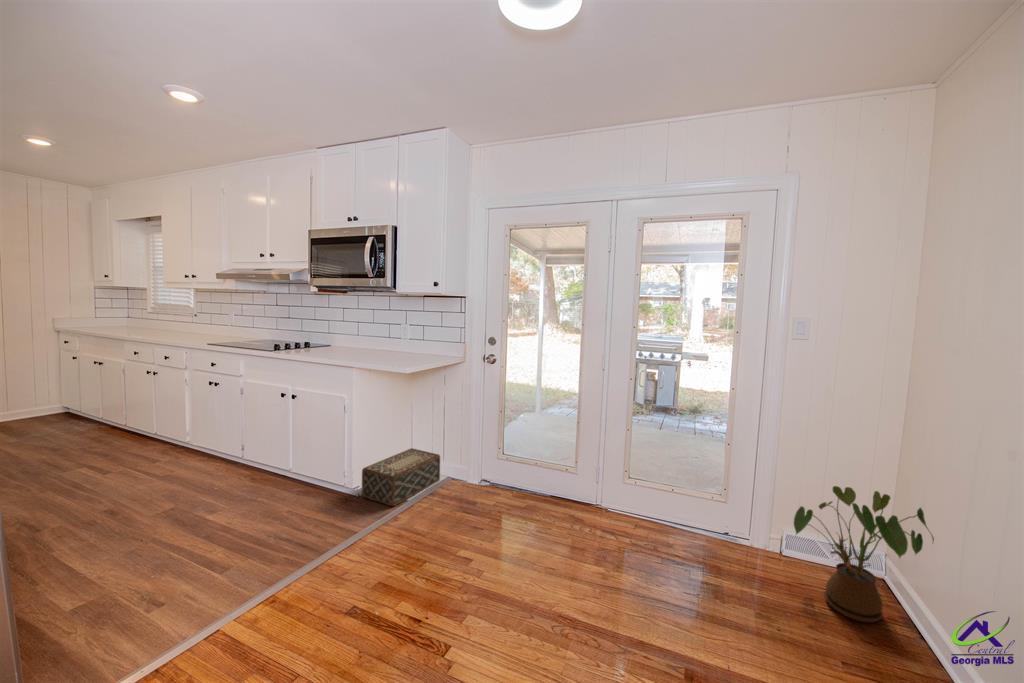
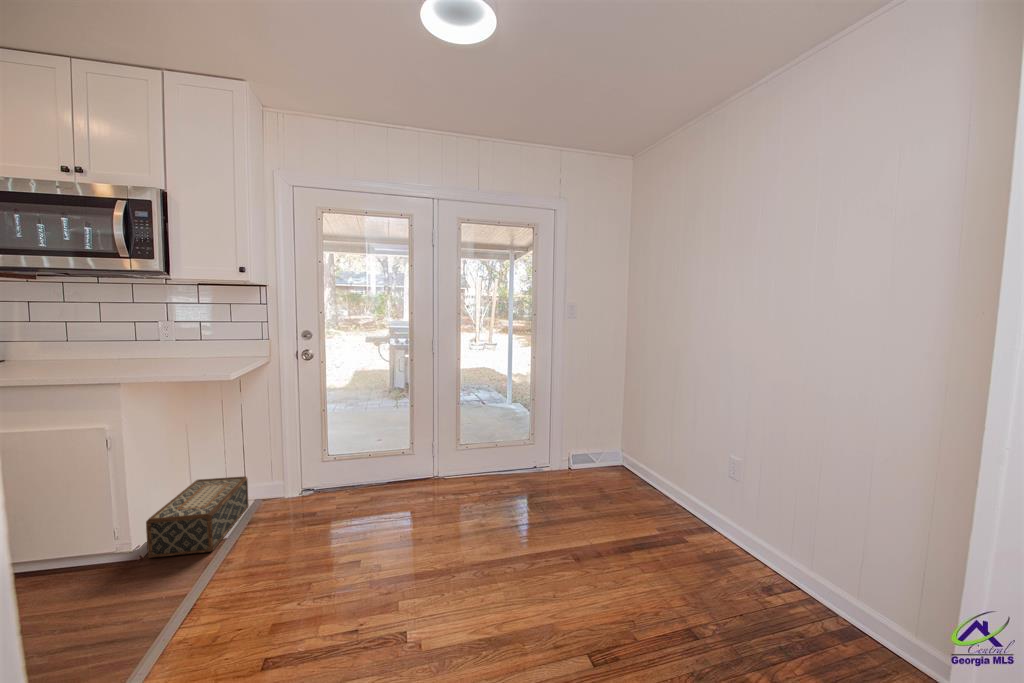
house plant: present [794,486,934,622] -> none [587,409,655,491]

